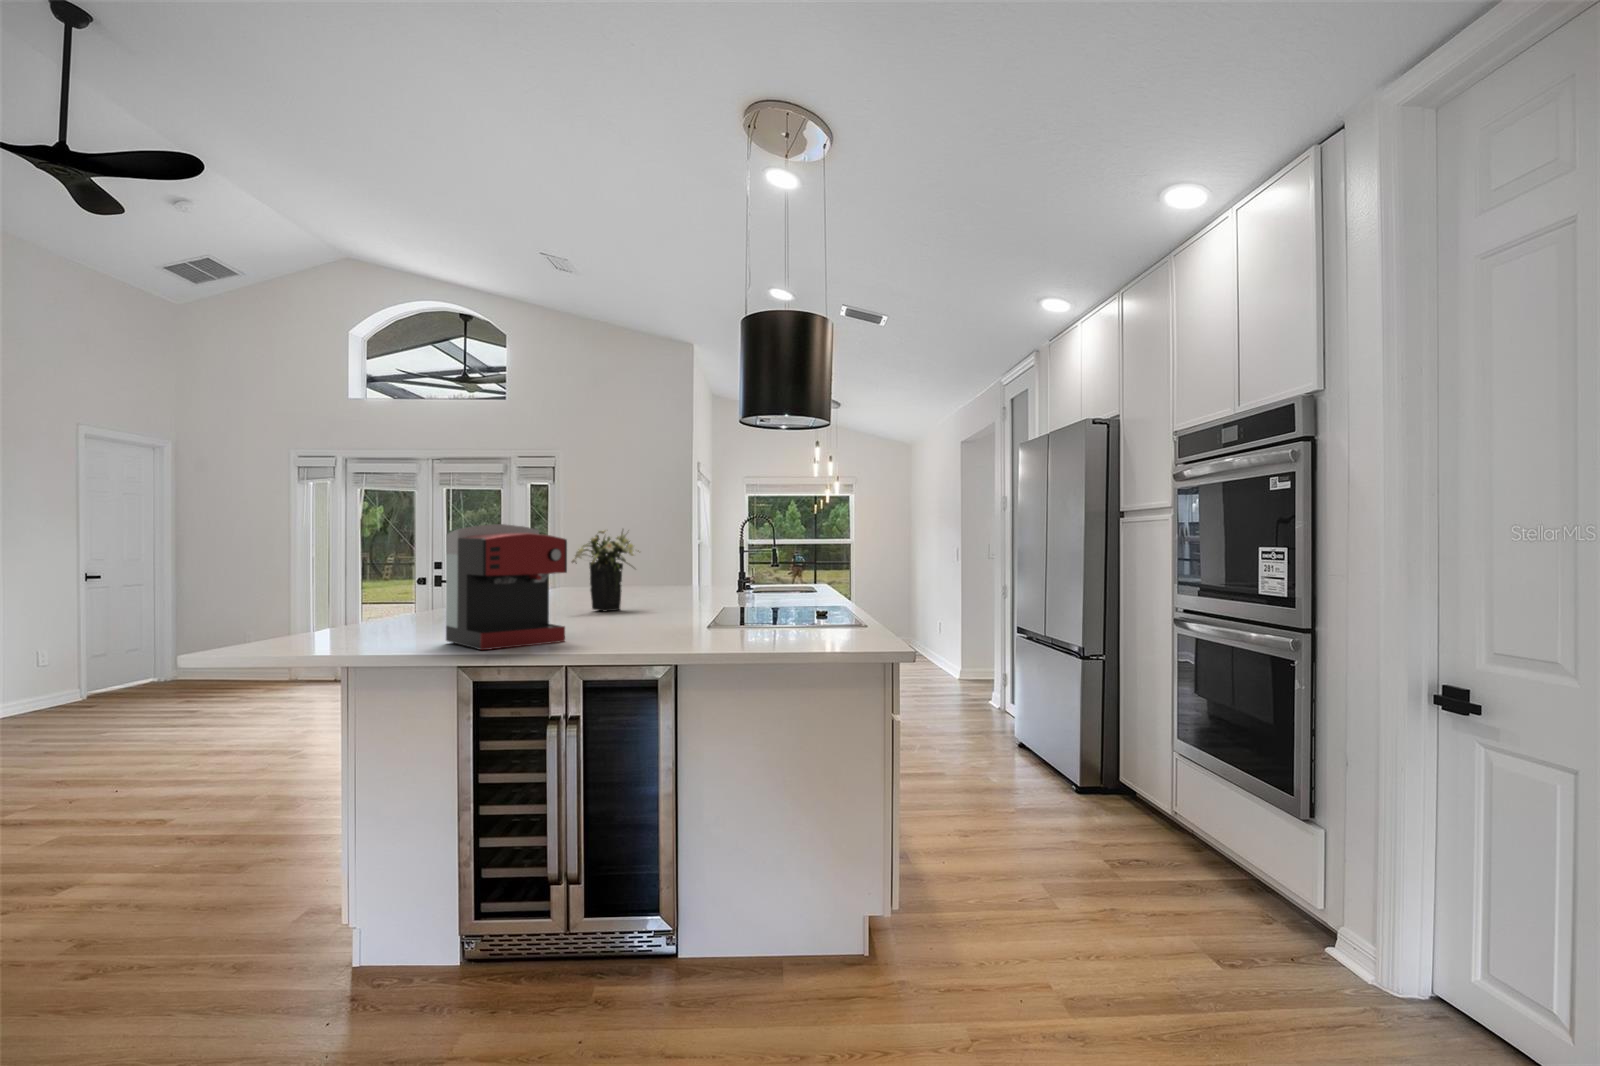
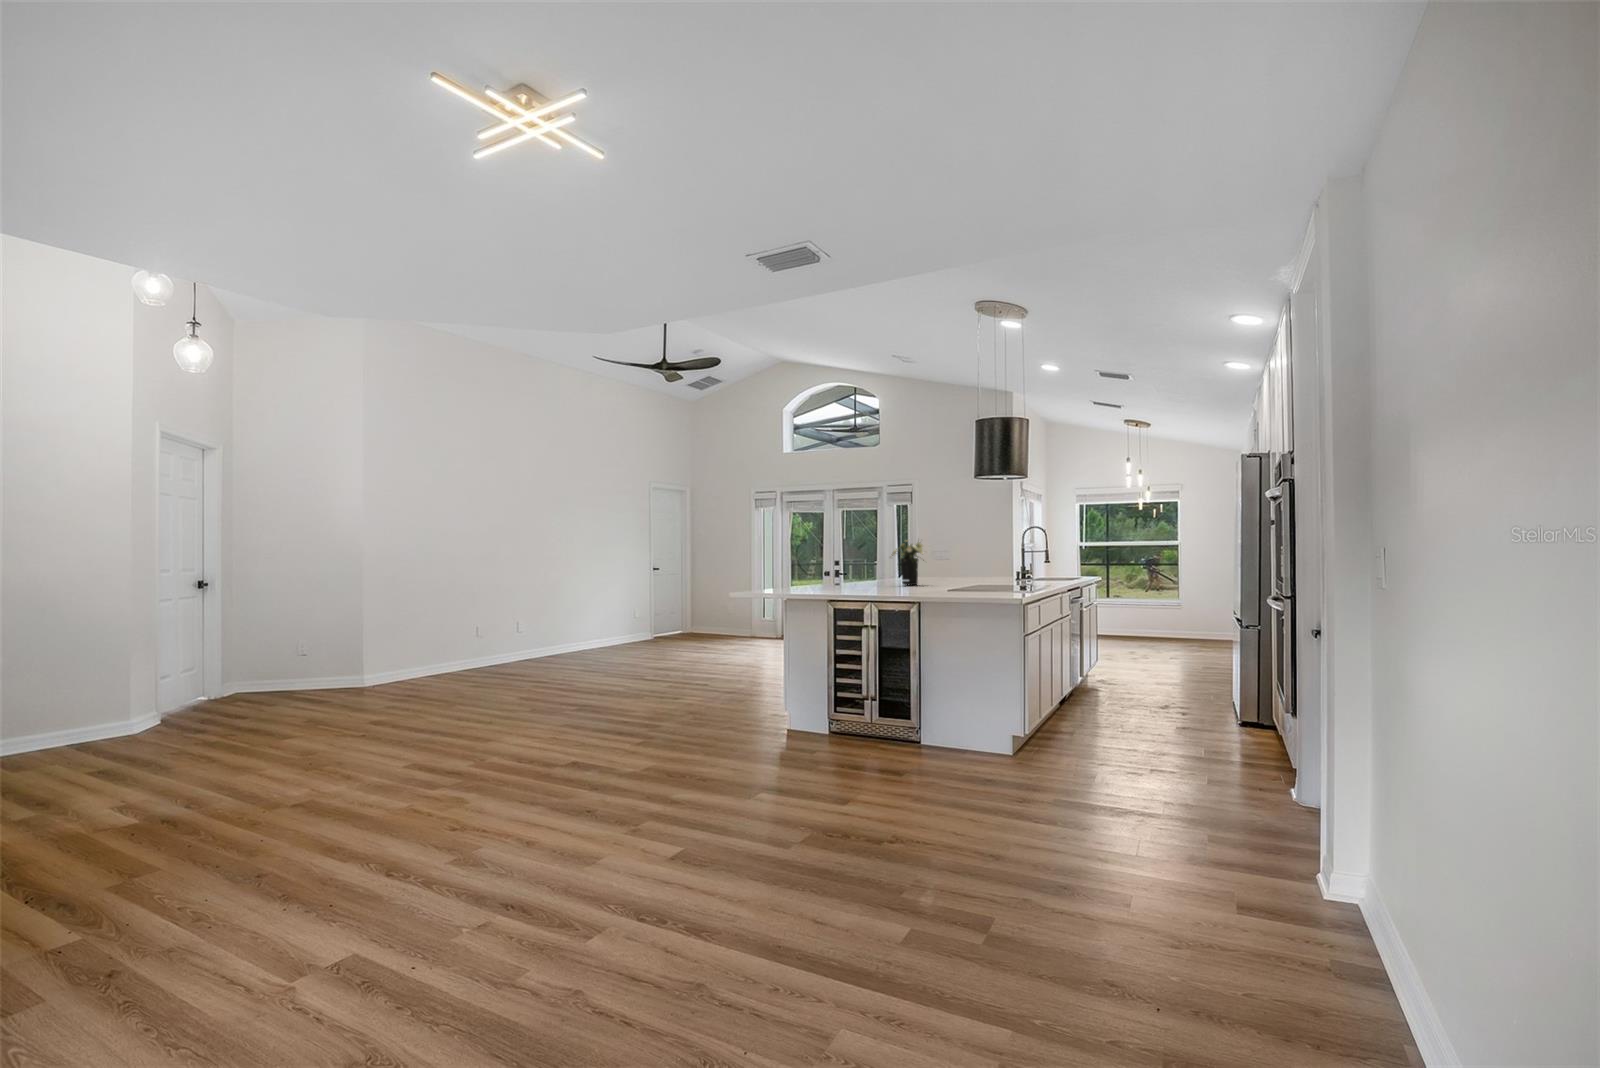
coffee maker: present [446,524,567,650] -> none [823,539,872,594]

